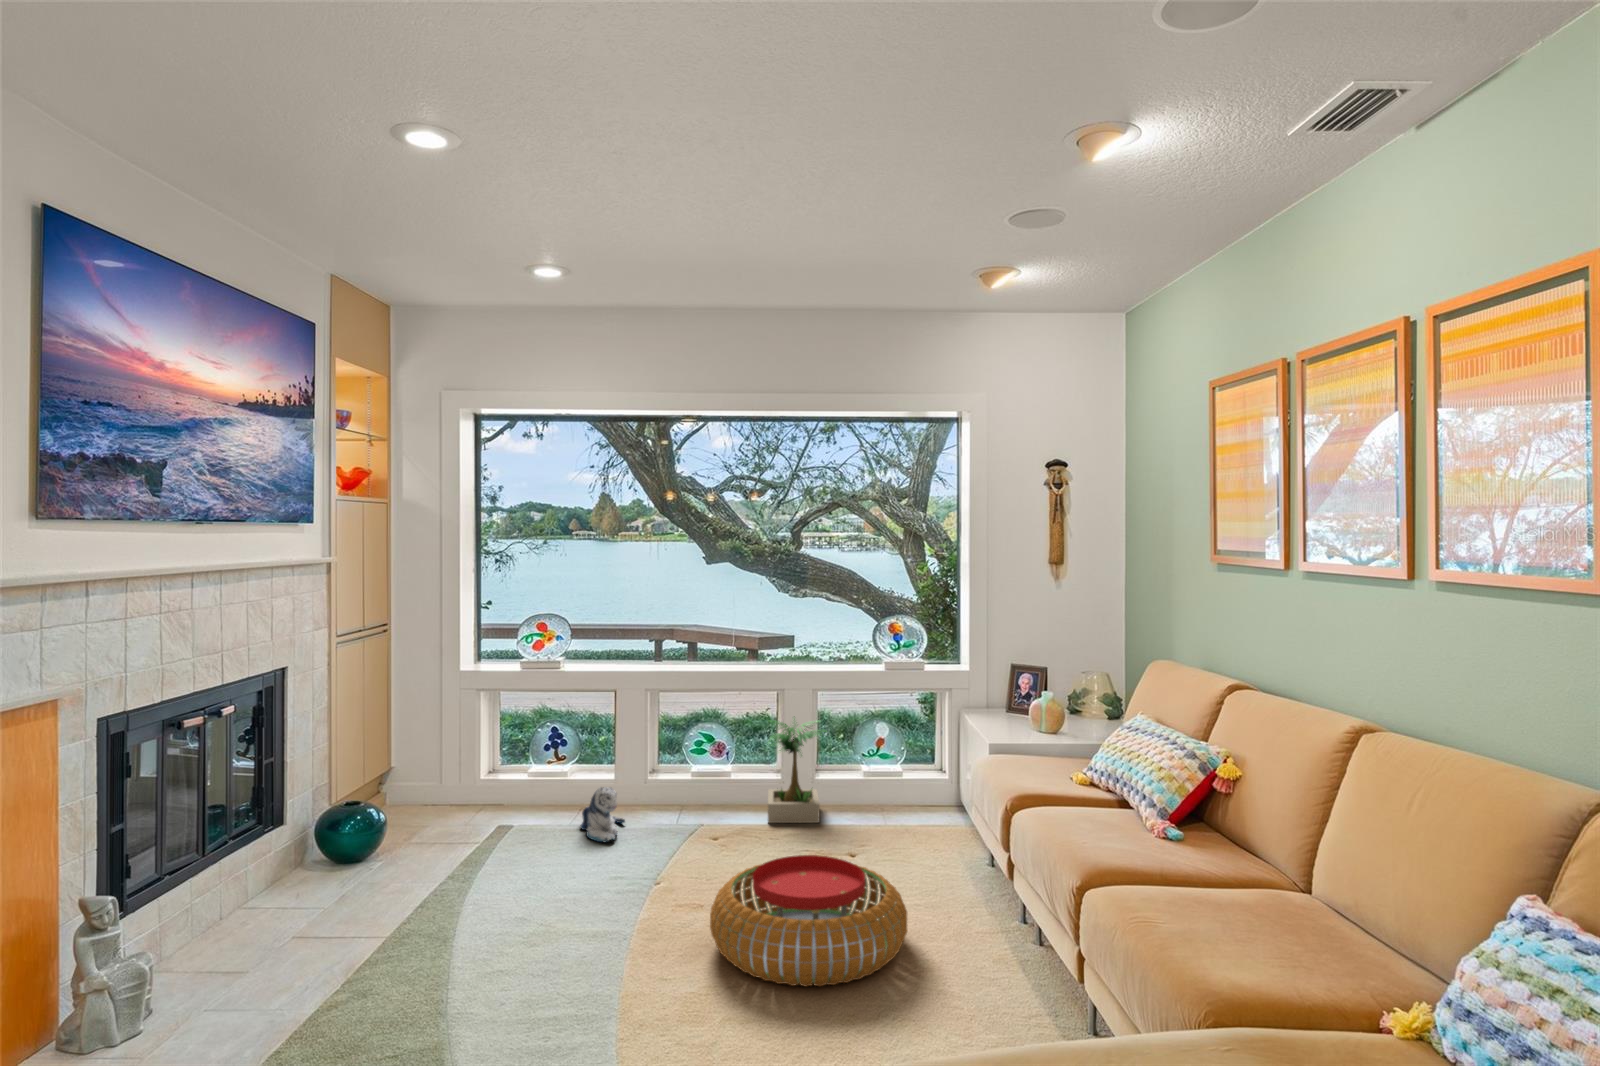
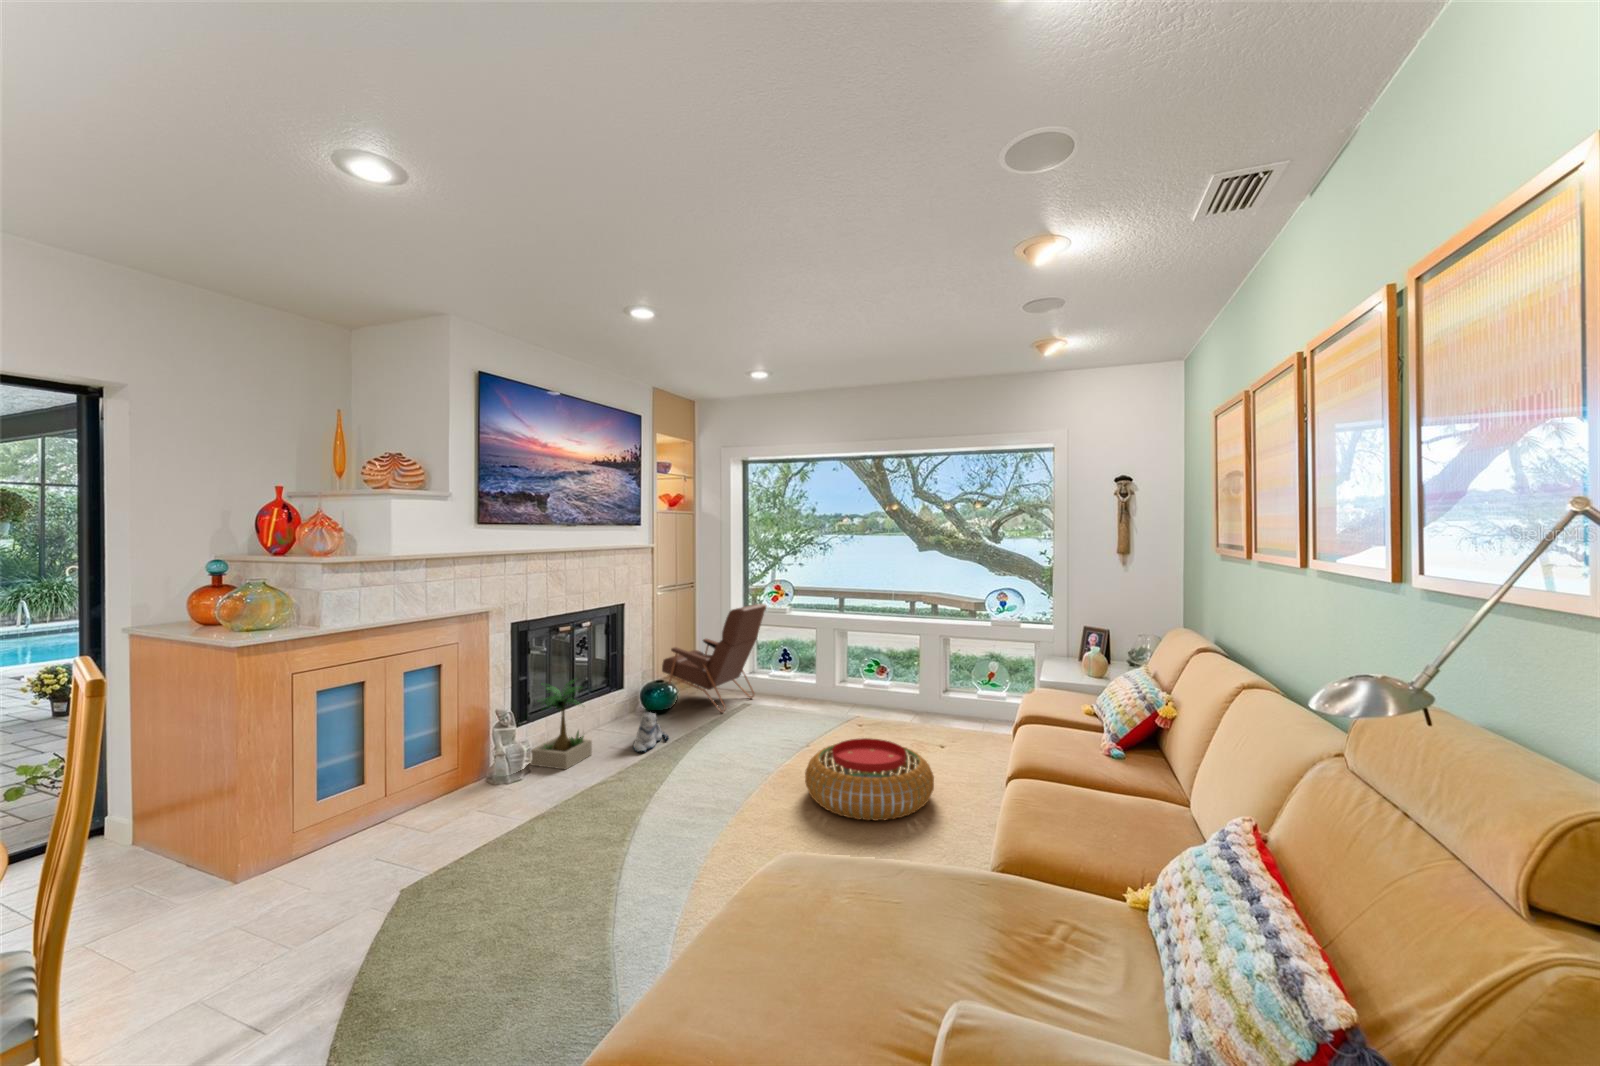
armchair: none [347,654,538,844] -> present [662,603,766,712]
potted plant: present [768,716,827,823] -> present [531,680,592,769]
plush toy: present [580,787,625,843] -> present [633,712,669,752]

